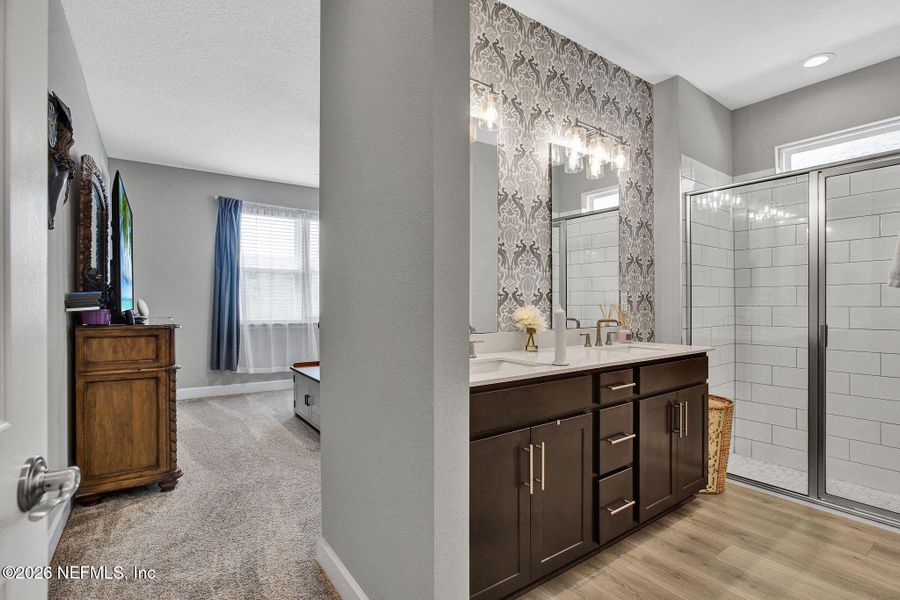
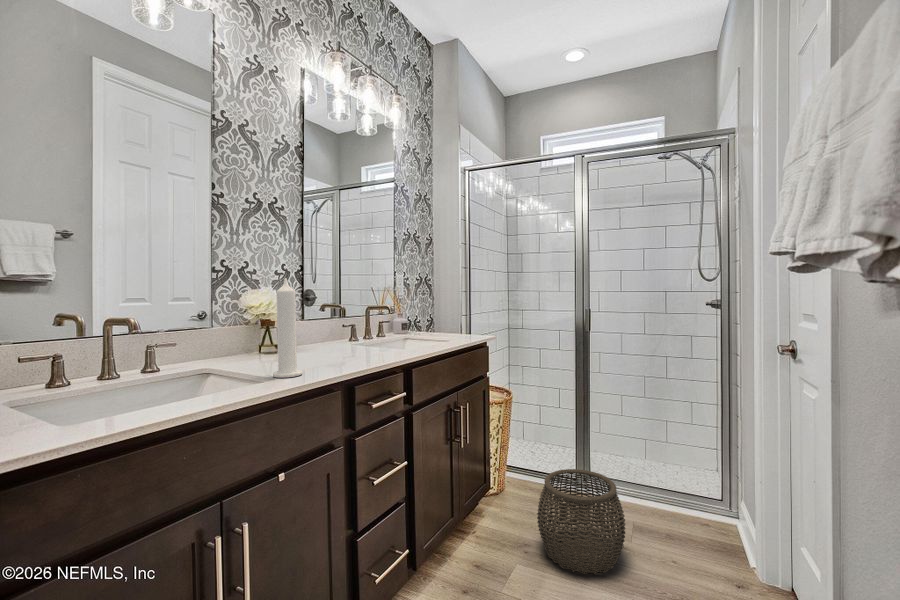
woven basket: none [755,474,853,568] -> present [537,469,626,574]

